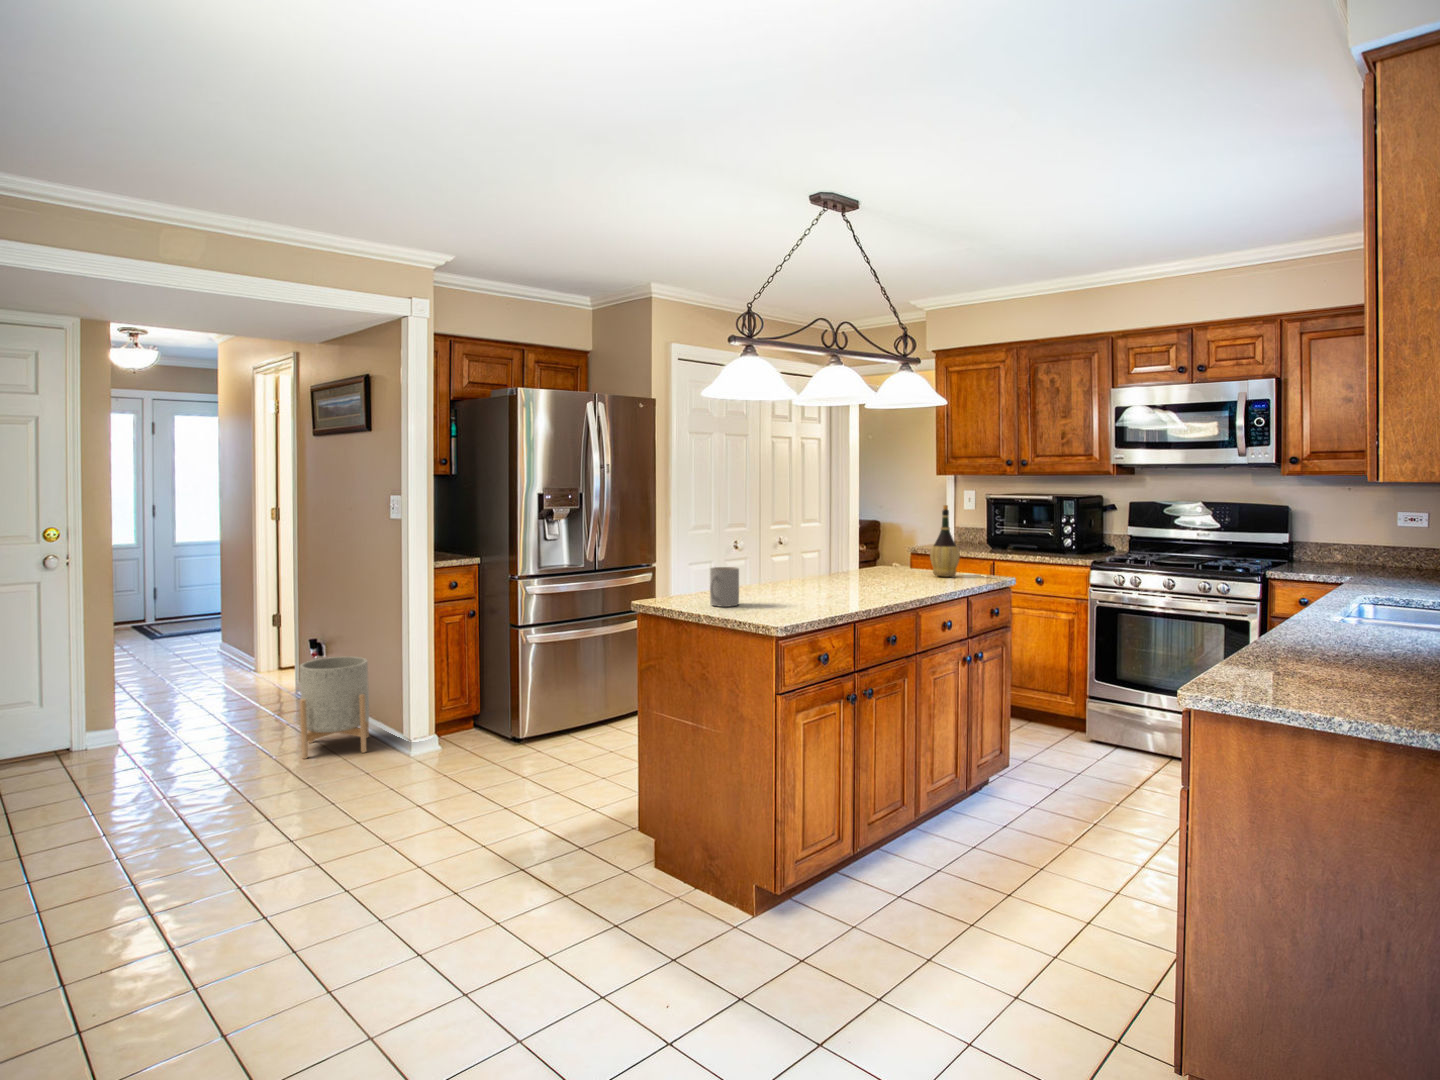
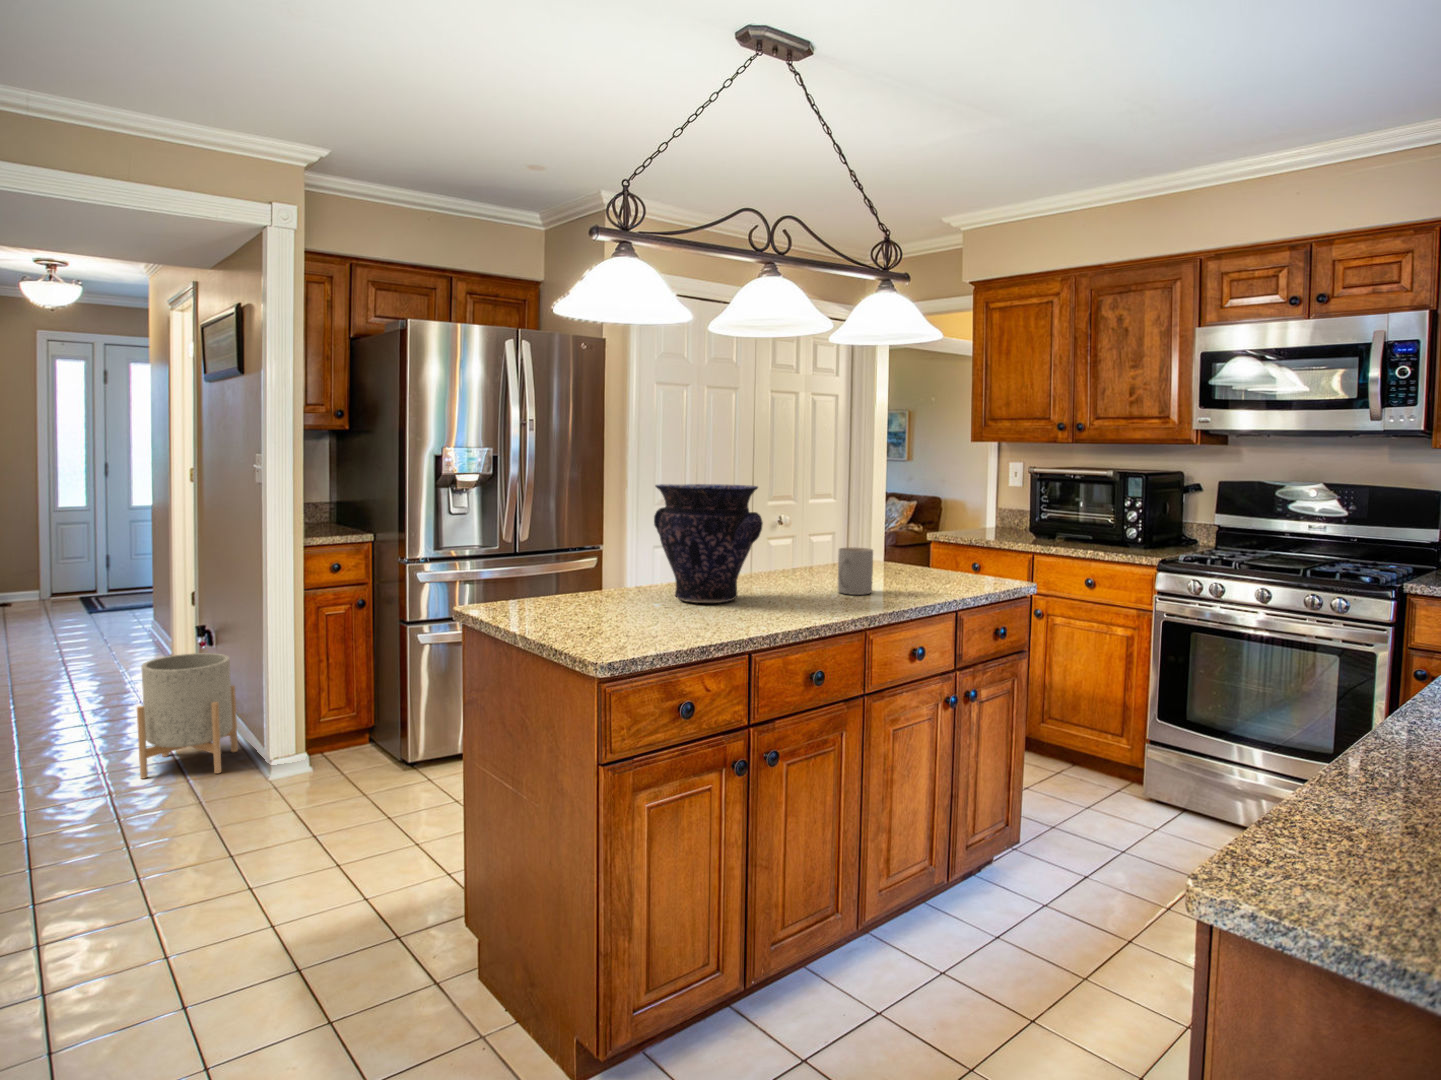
wine bottle: present [930,505,960,577] -> none [916,482,956,580]
vase: none [758,509,840,593] -> present [654,484,763,603]
mug: present [710,567,739,607] -> present [838,548,873,595]

